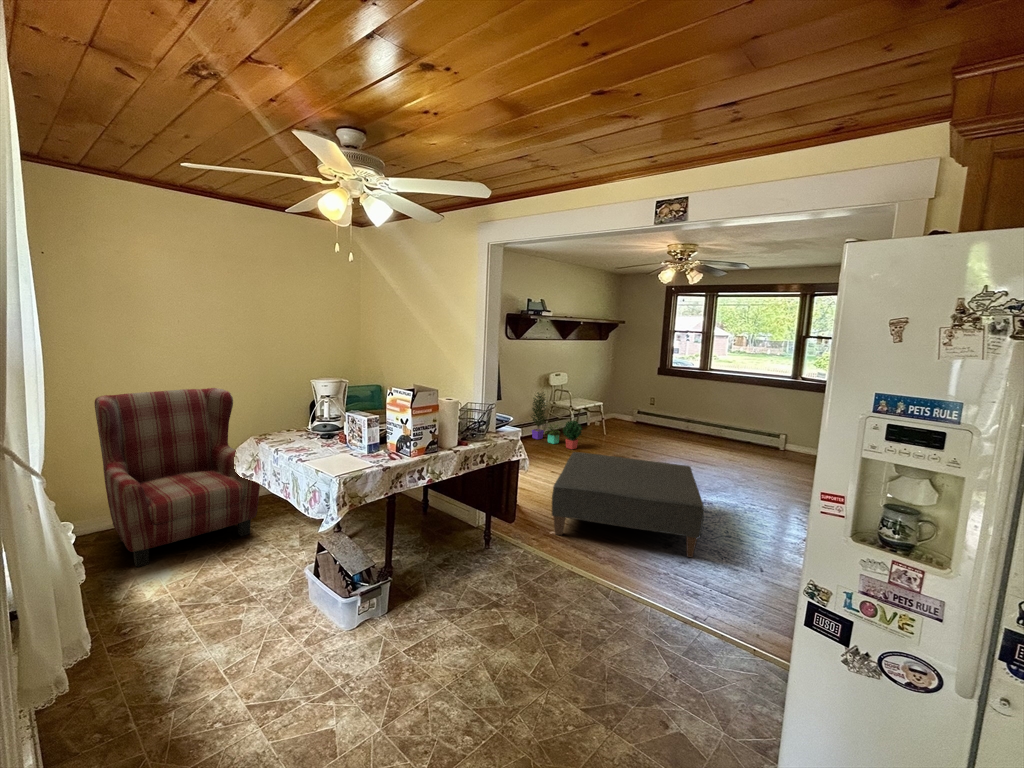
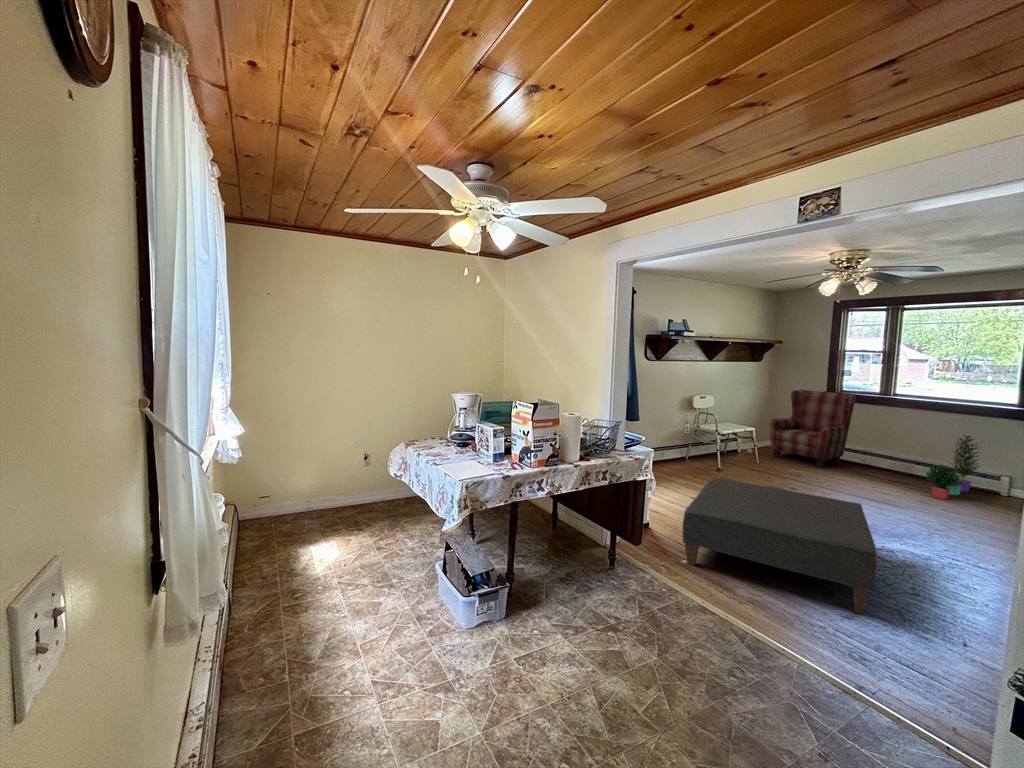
armchair: present [95,388,260,567] -> present [770,390,856,468]
potted plant: present [531,392,583,449] -> present [926,435,980,500]

